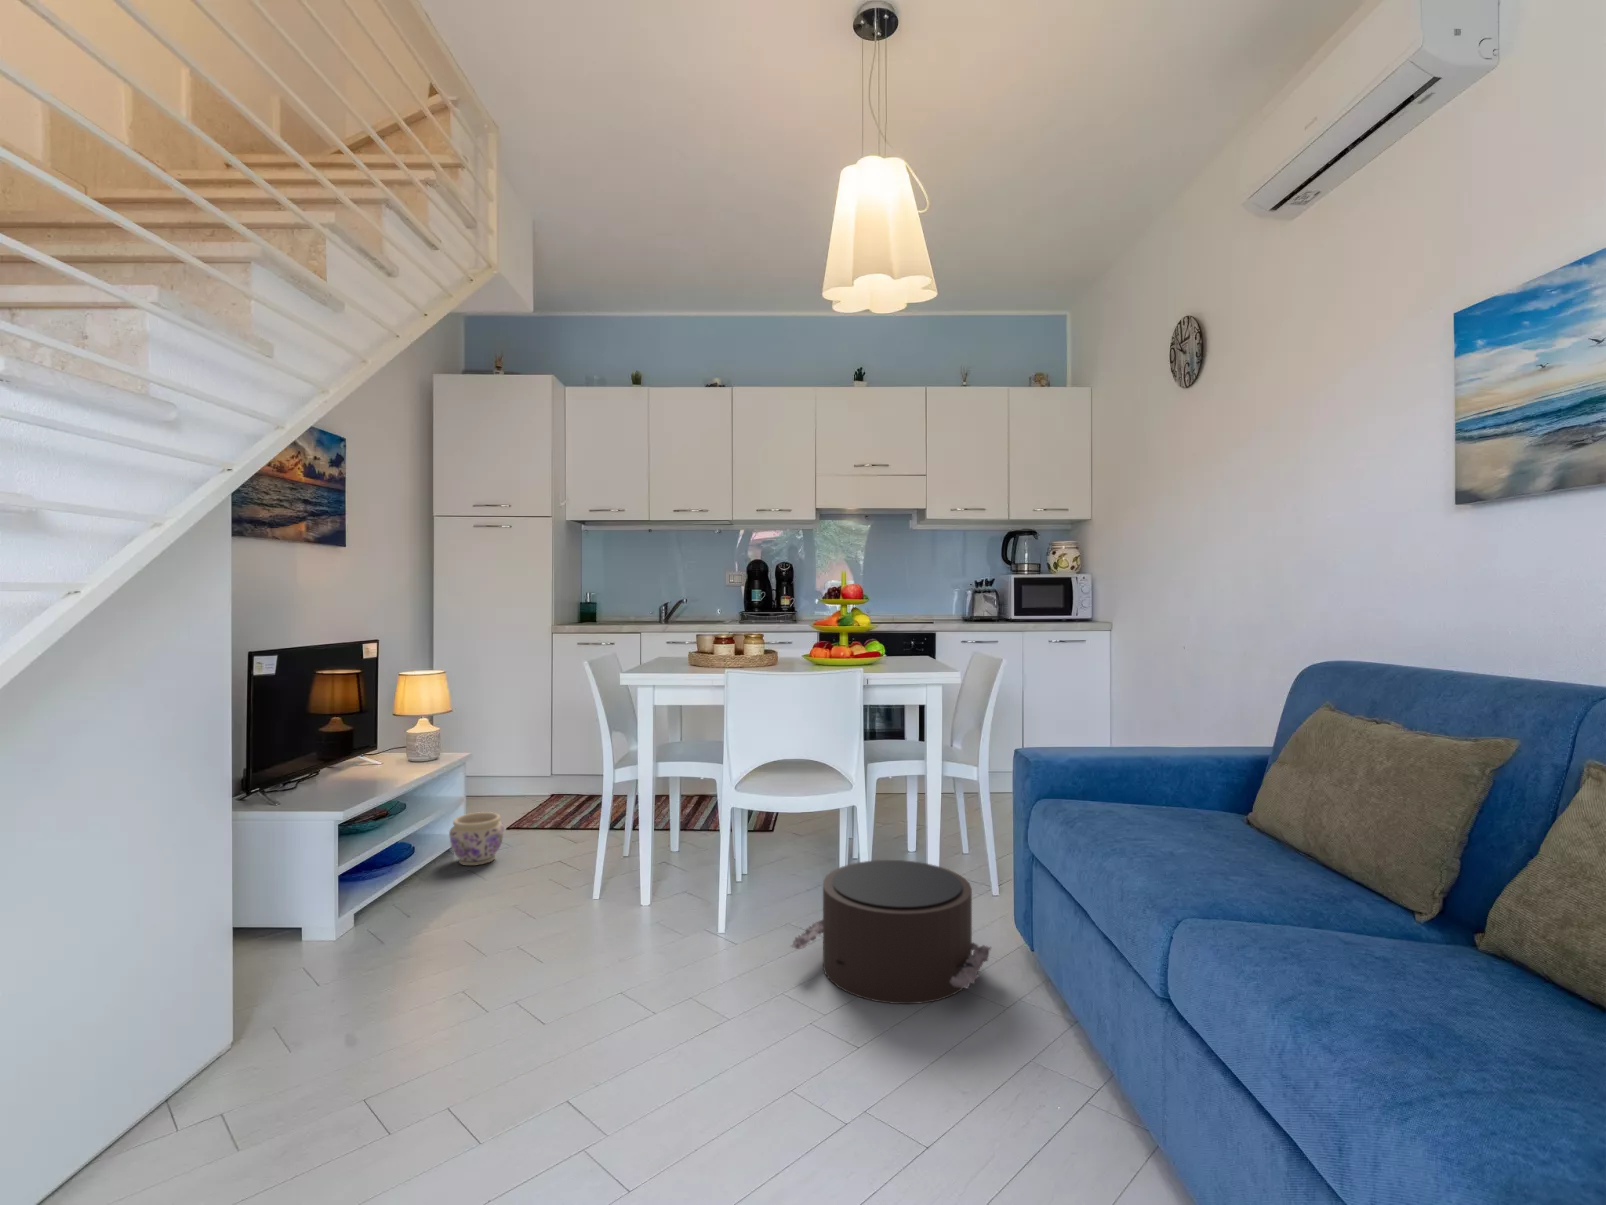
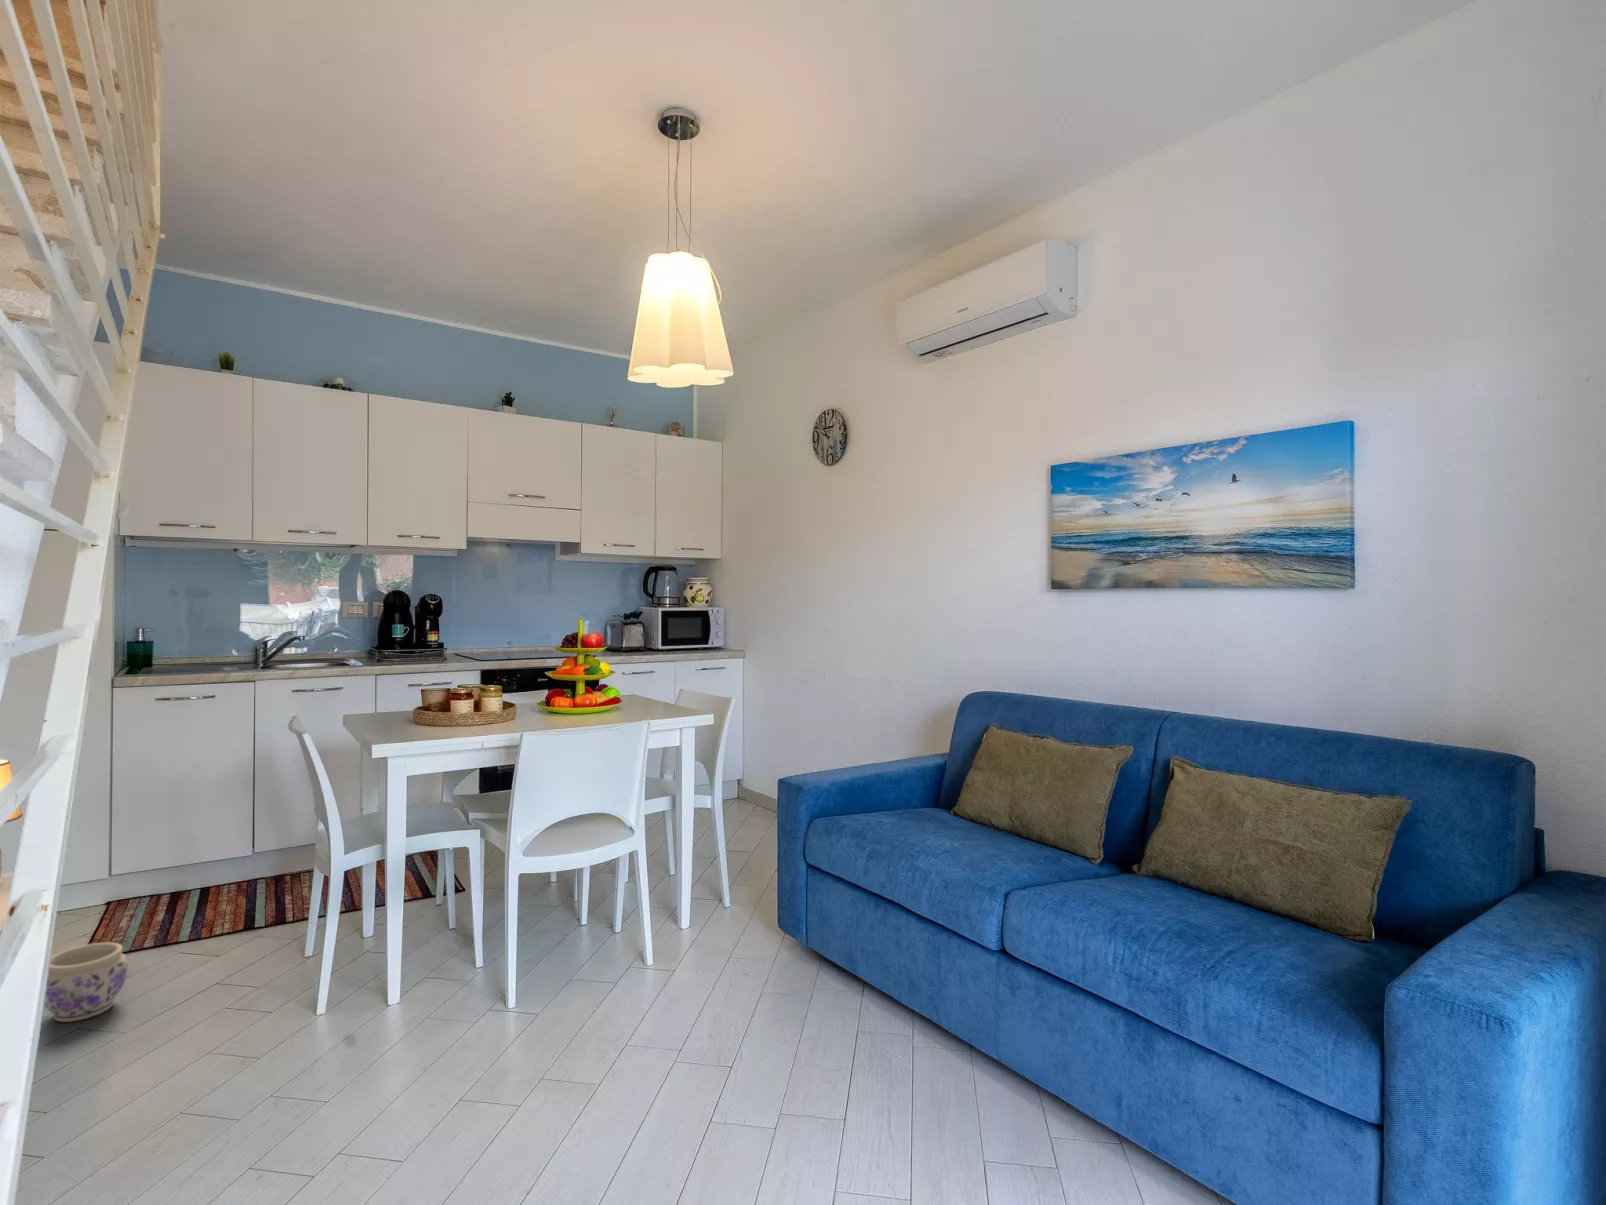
pouf: present [791,860,991,1004] -> none [615,893,789,1025]

